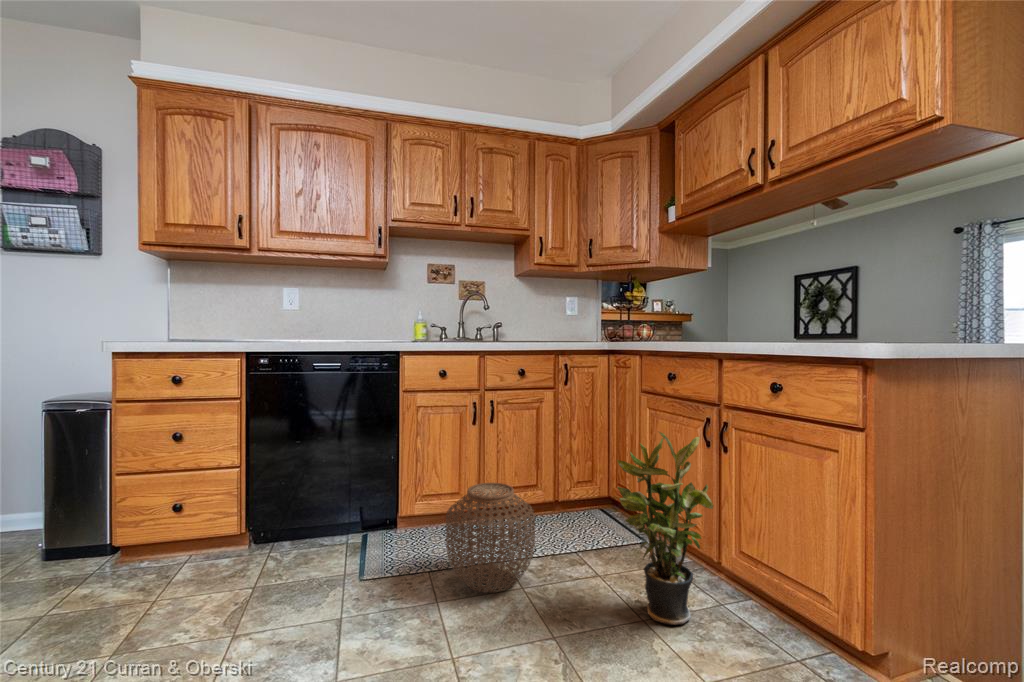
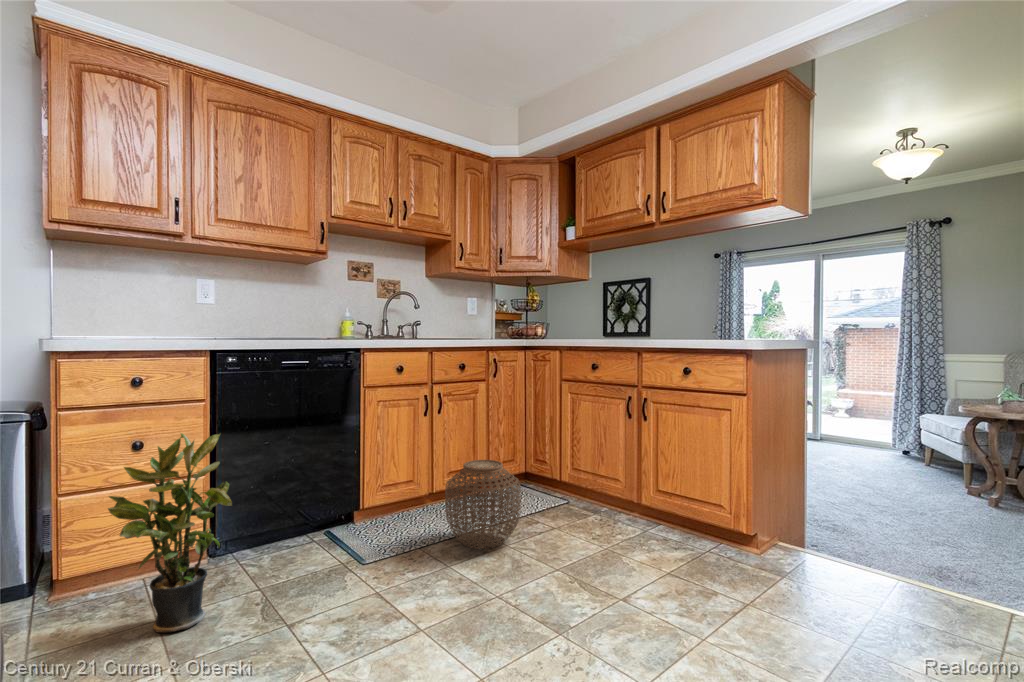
potted plant: present [617,432,713,625] -> present [108,433,232,633]

